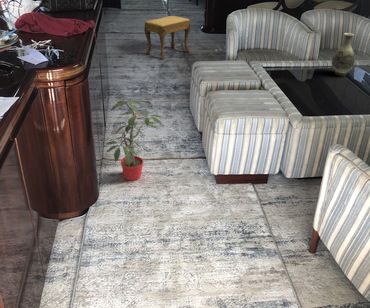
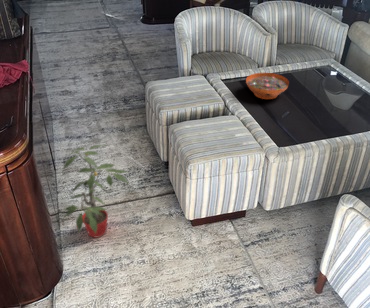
footstool: present [144,16,190,60] -> none [79,12,132,64]
vase: present [332,33,355,76] -> none [294,37,317,82]
decorative bowl: none [284,62,324,84] -> present [246,73,289,99]

